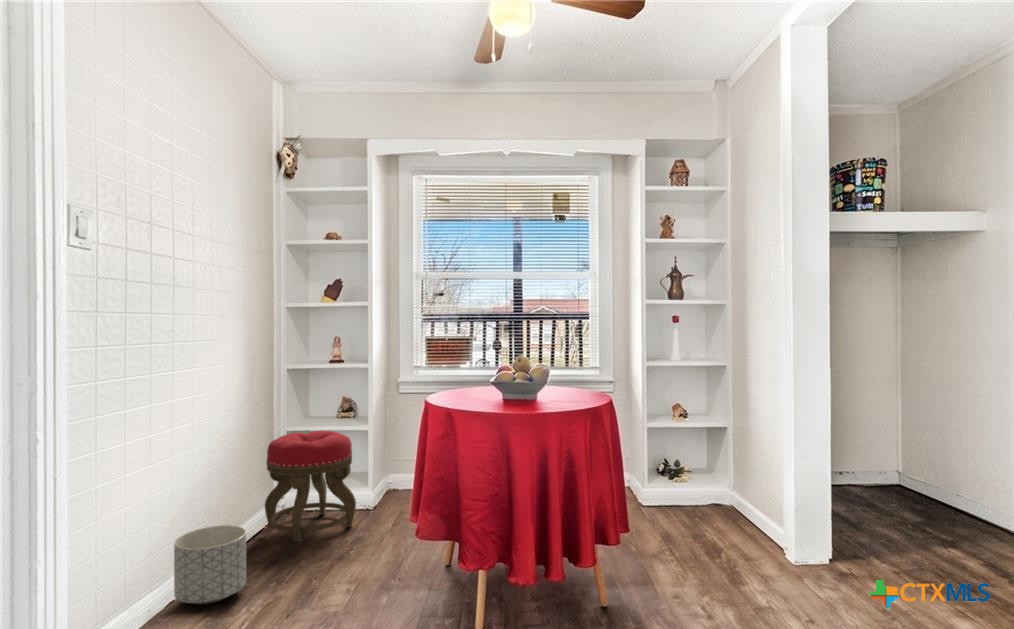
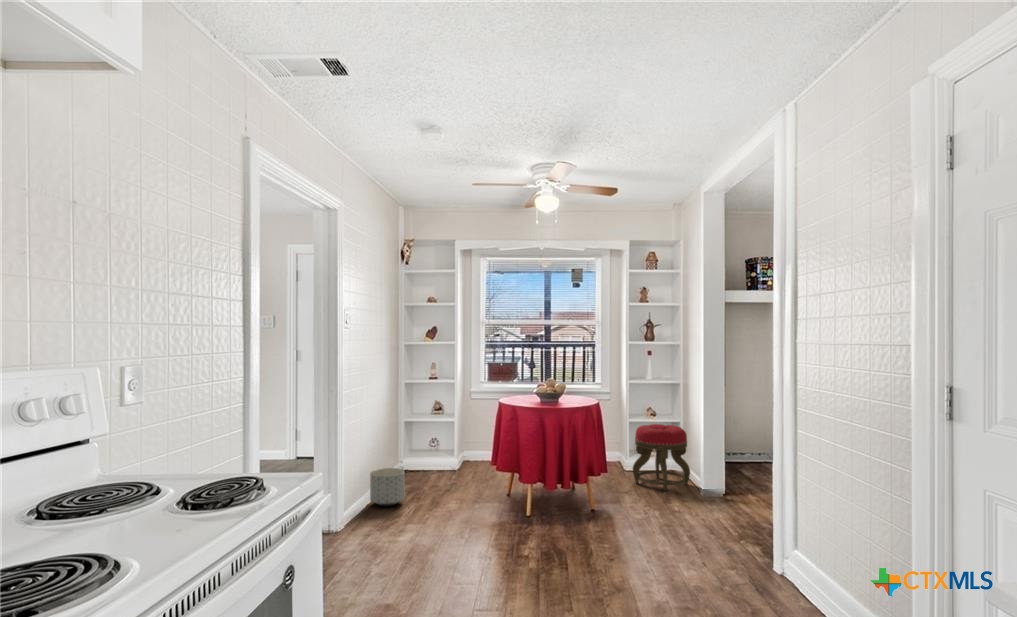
stool: present [265,431,356,542] -> present [633,424,690,491]

